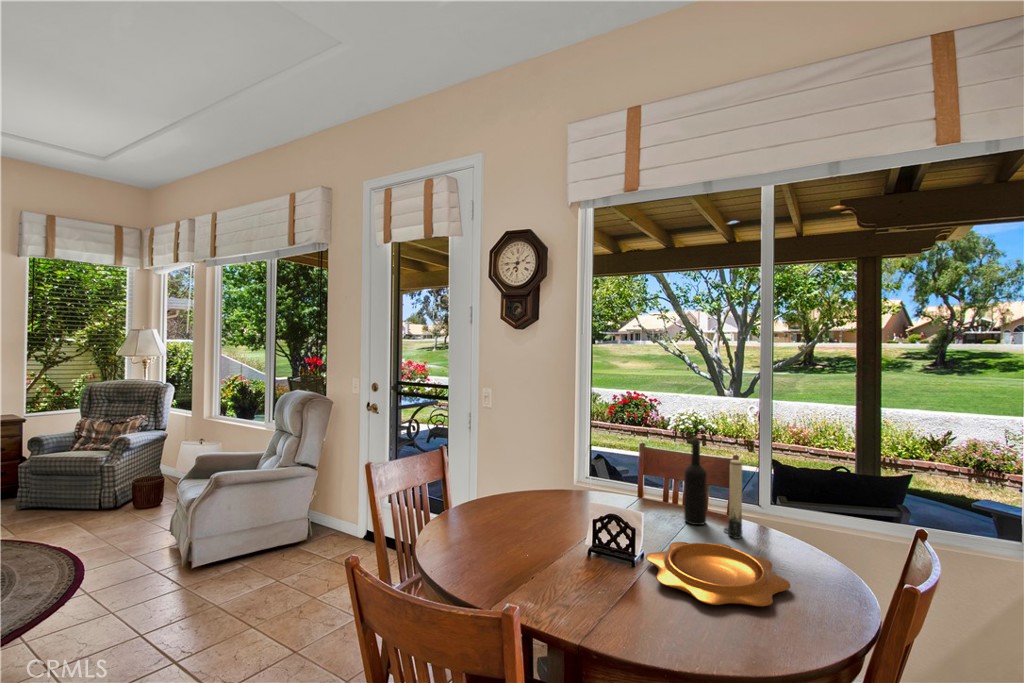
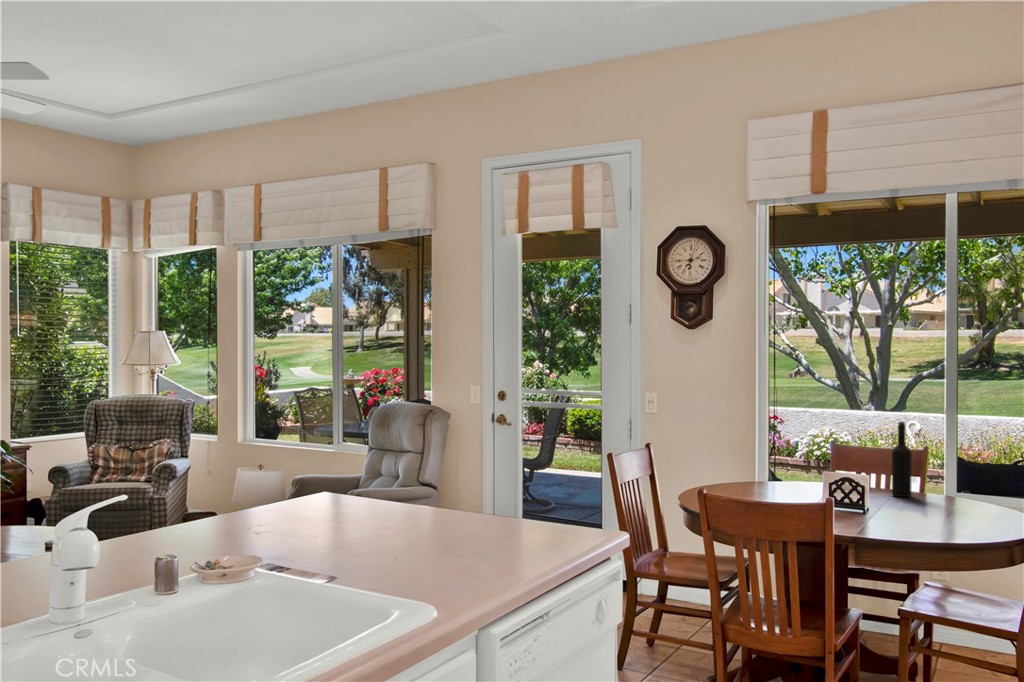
candle: present [724,460,742,538] -> none [928,437,946,502]
decorative bowl: present [646,542,790,606] -> none [876,498,991,524]

